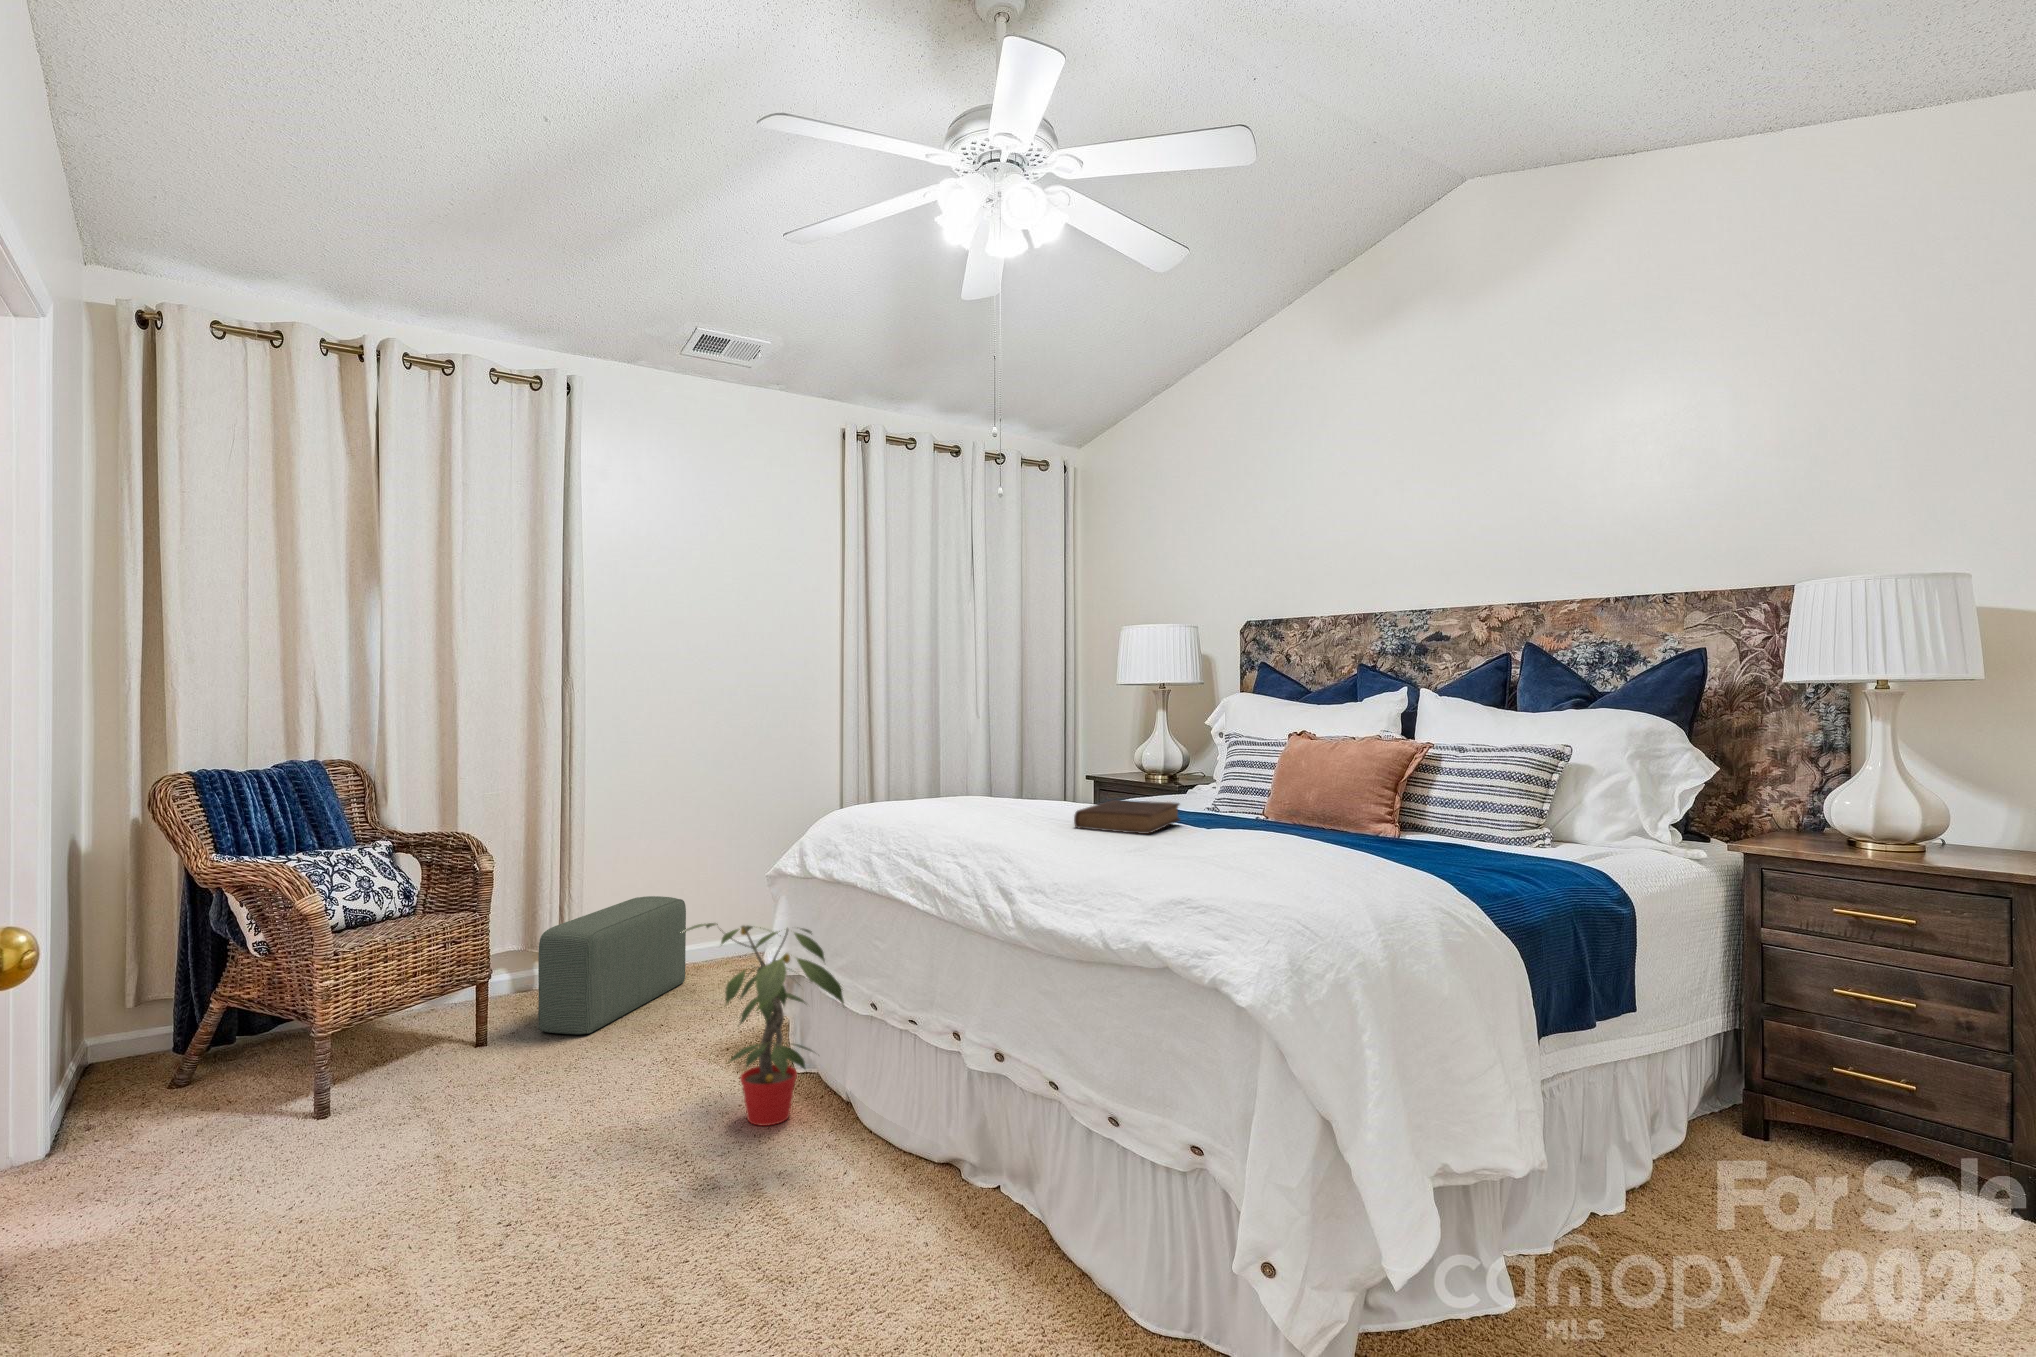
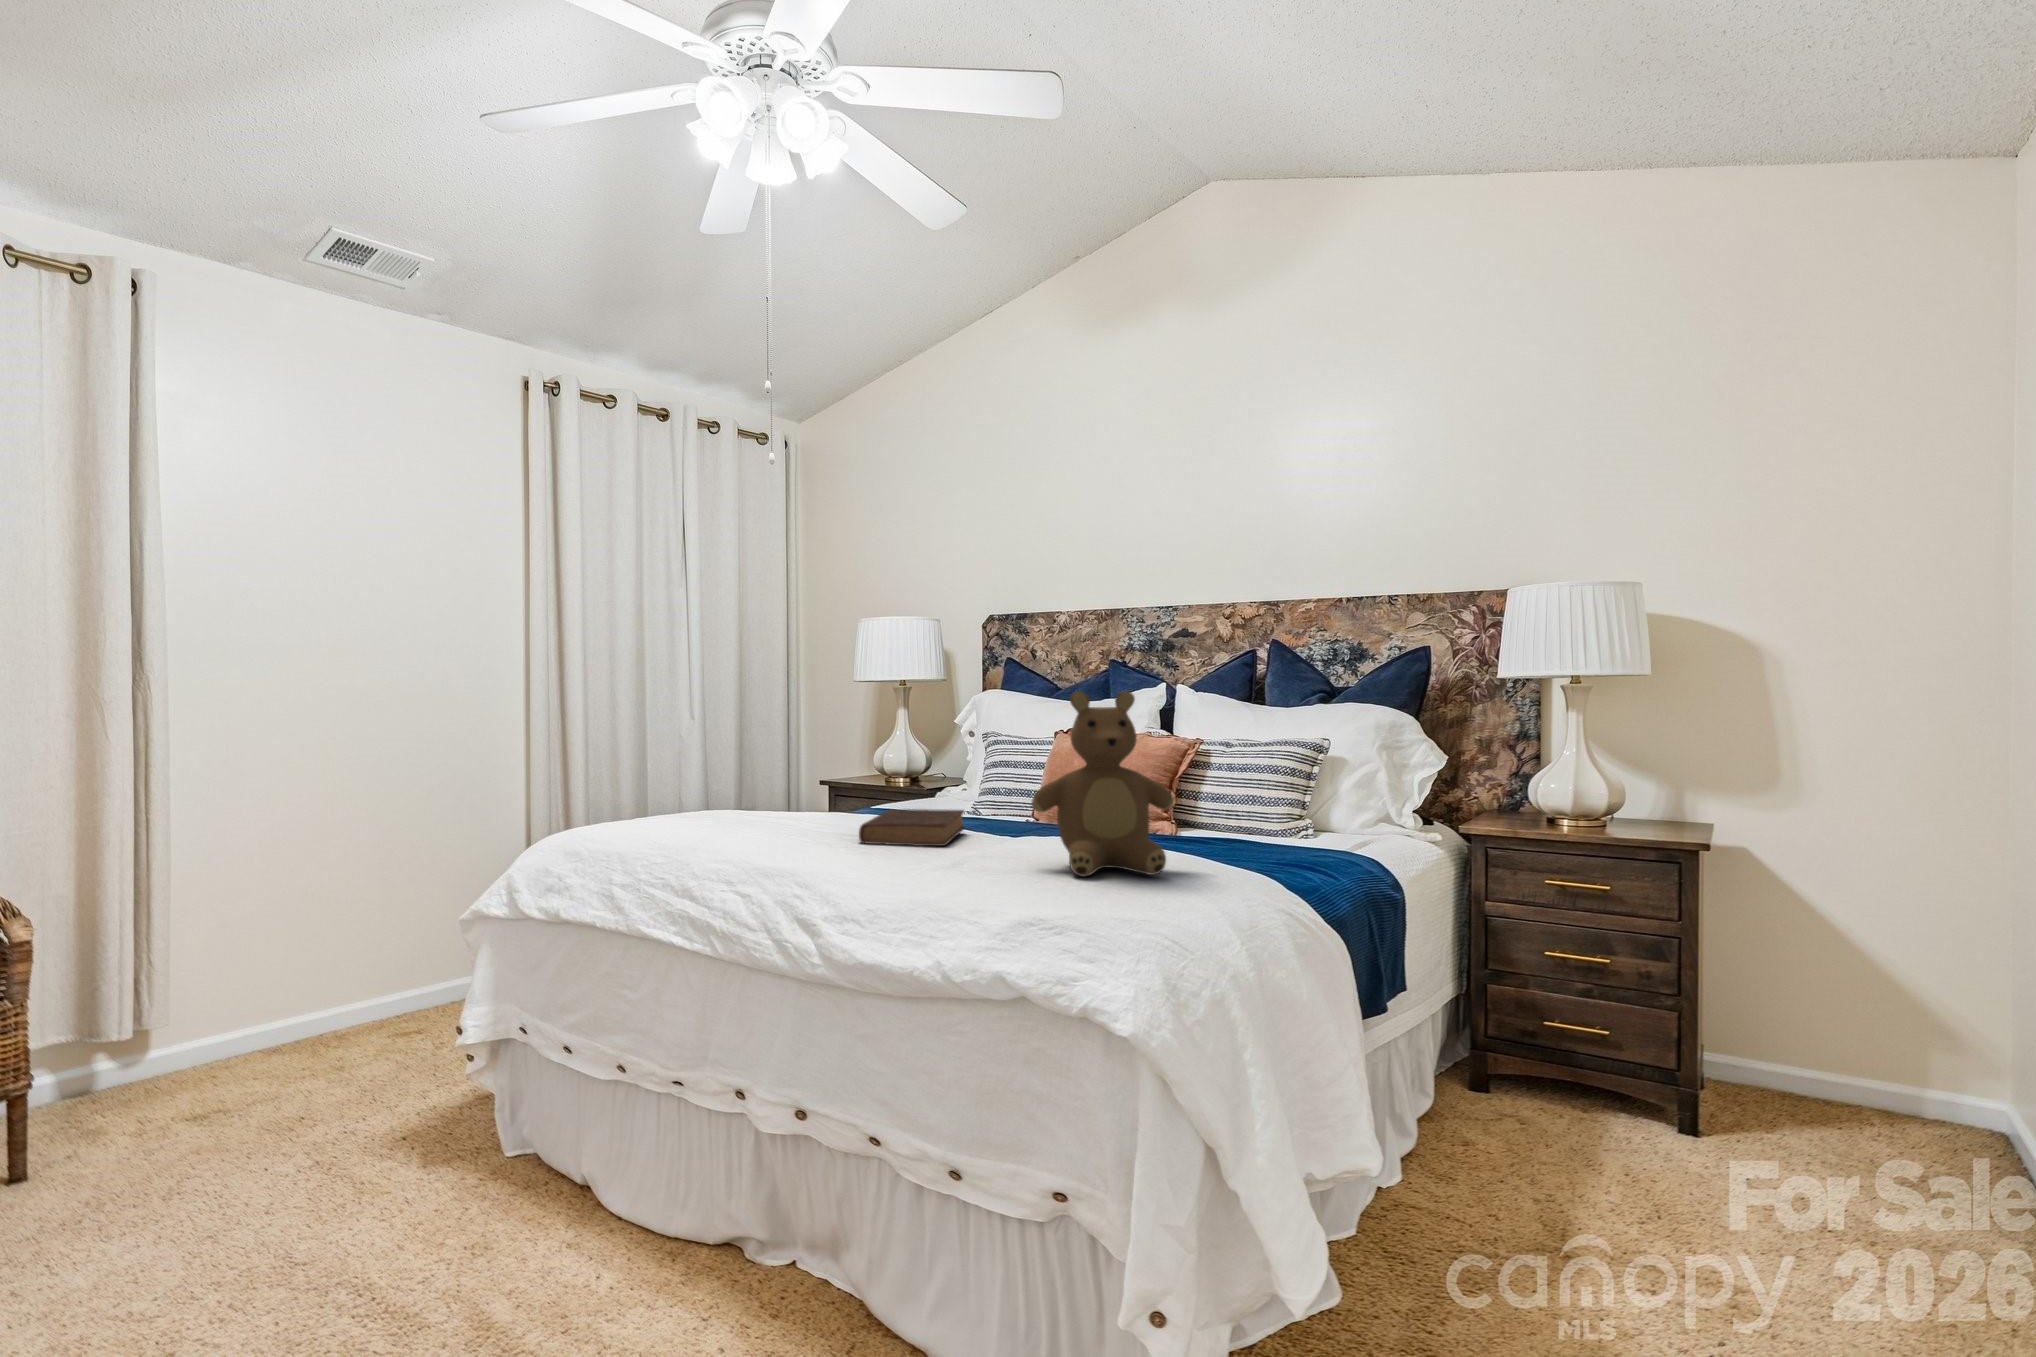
teddy bear: none [1215,691,1357,868] -> present [1031,691,1174,877]
pouf: present [538,896,686,1034] -> none [113,953,324,1147]
potted plant: present [681,923,844,1126] -> none [345,983,595,1232]

